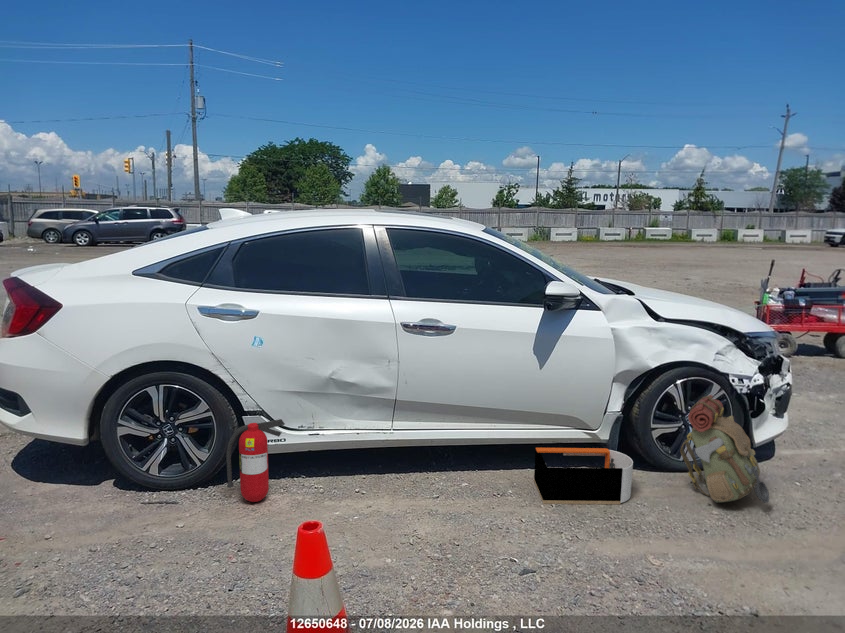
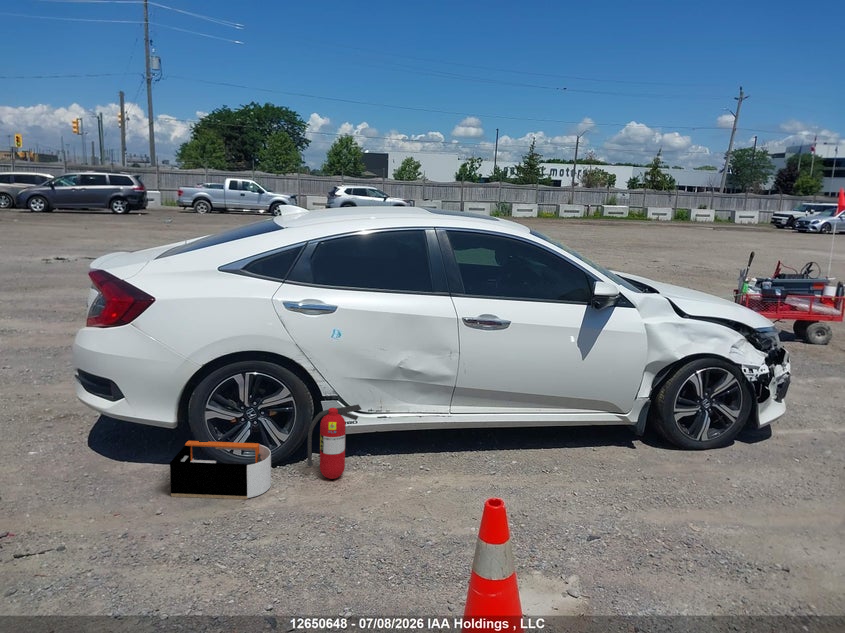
backpack: present [680,395,769,503] -> none [702,383,778,476]
storage bin: present [534,448,633,504] -> present [170,441,271,499]

